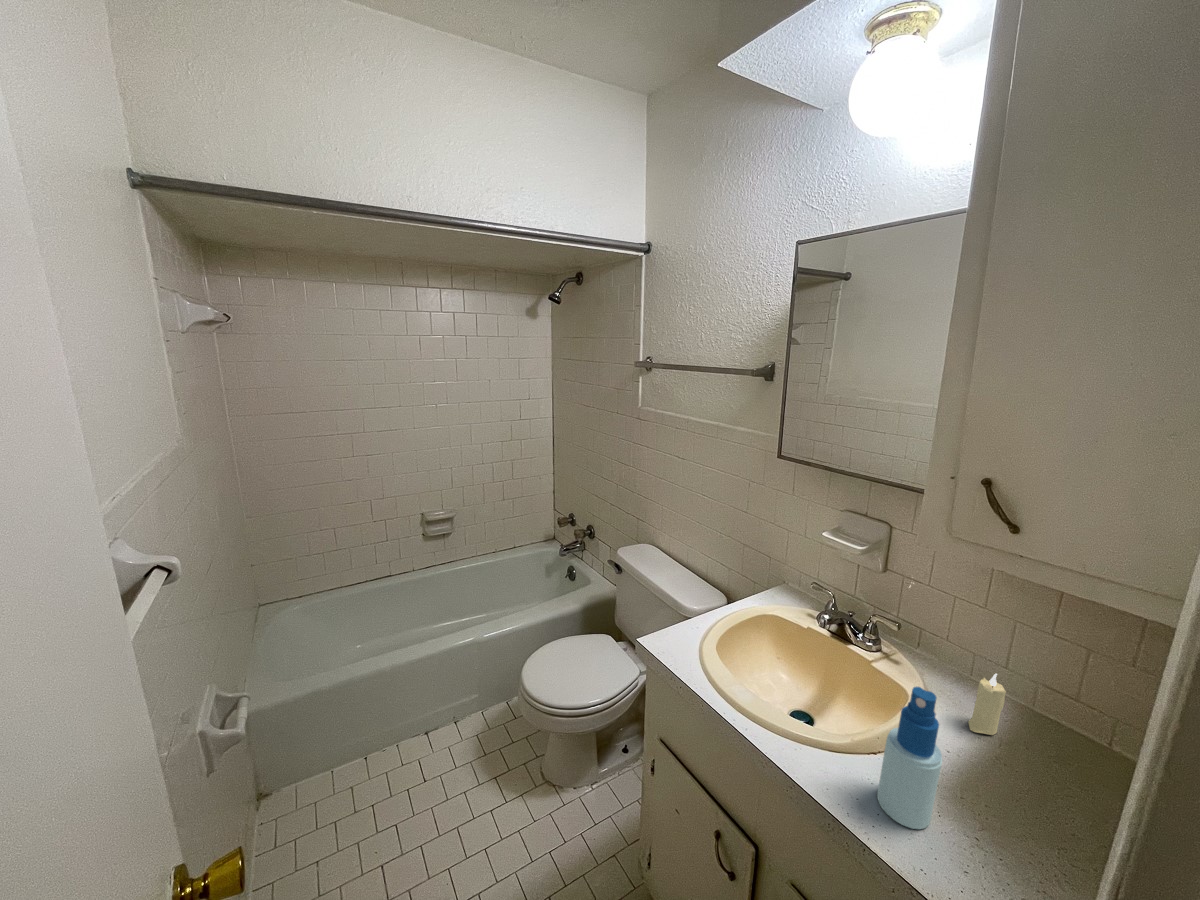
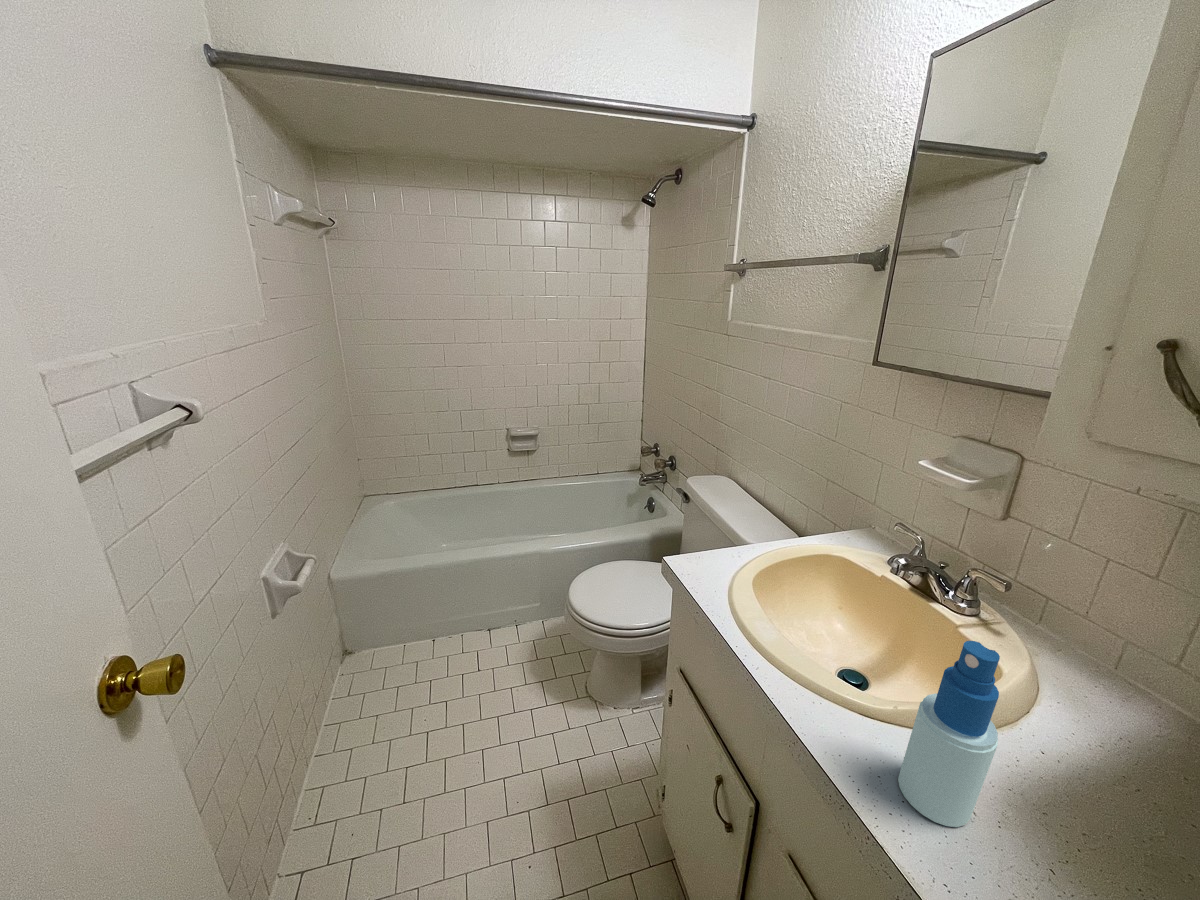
candle: present [968,674,1006,735] -> none [1086,663,1159,747]

